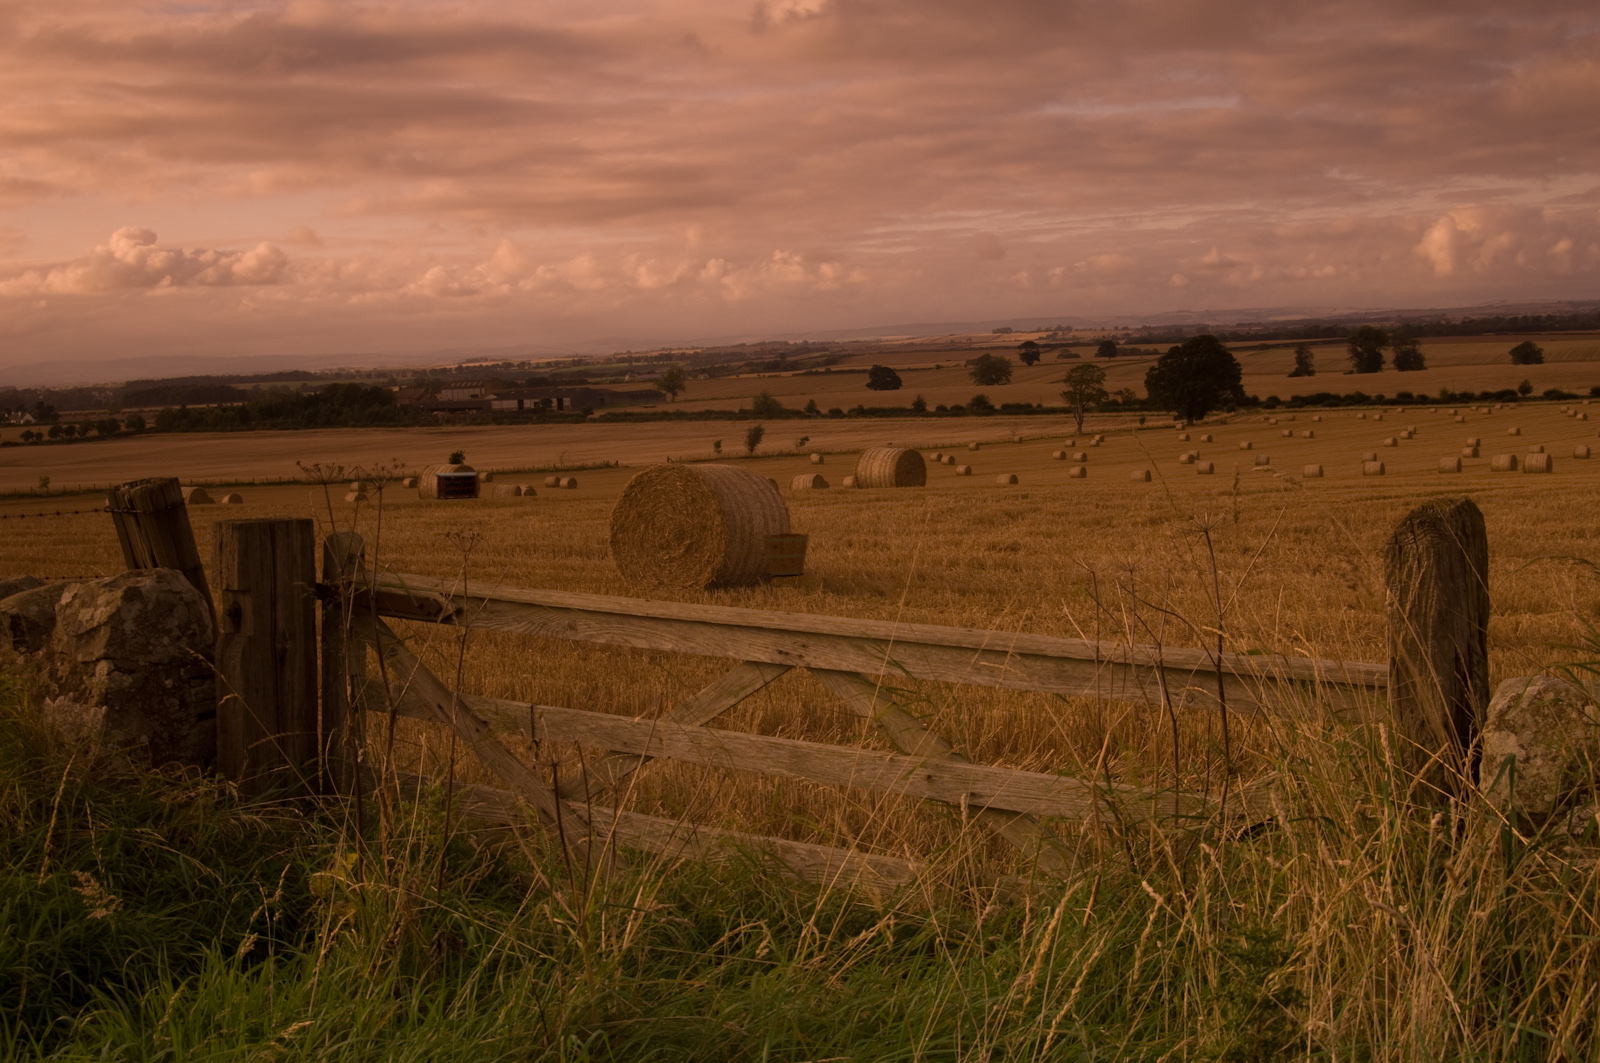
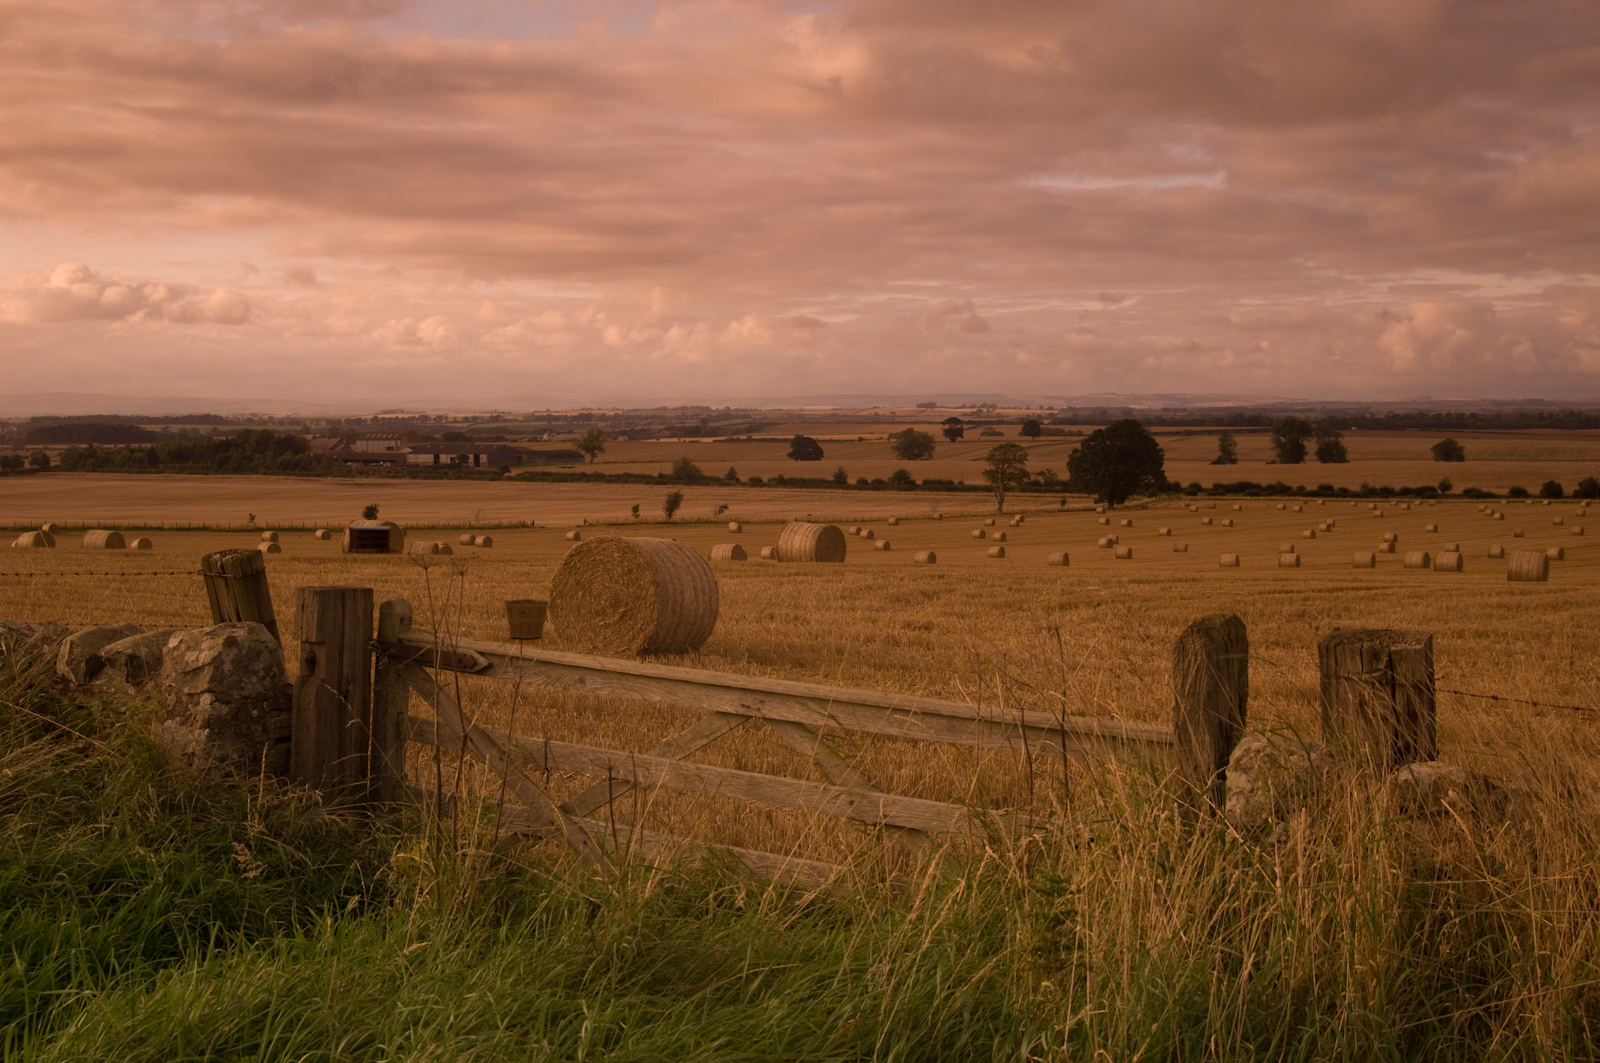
wooden bucket: present [763,533,809,575] -> present [504,599,549,639]

